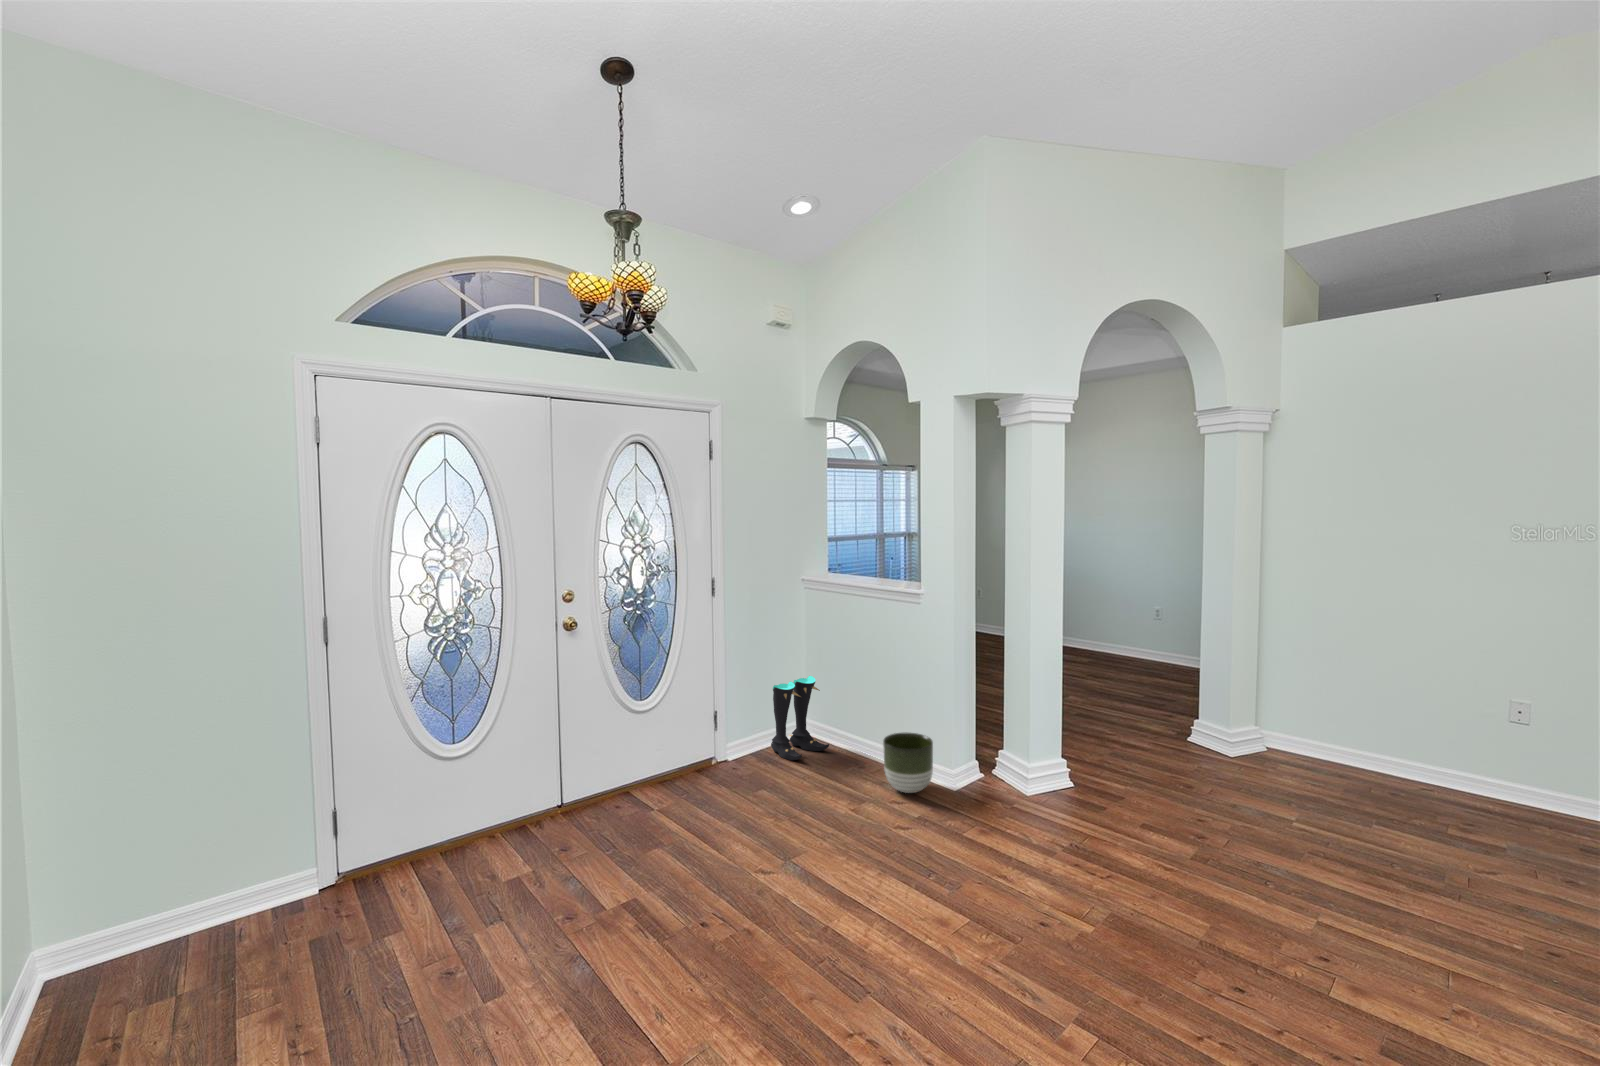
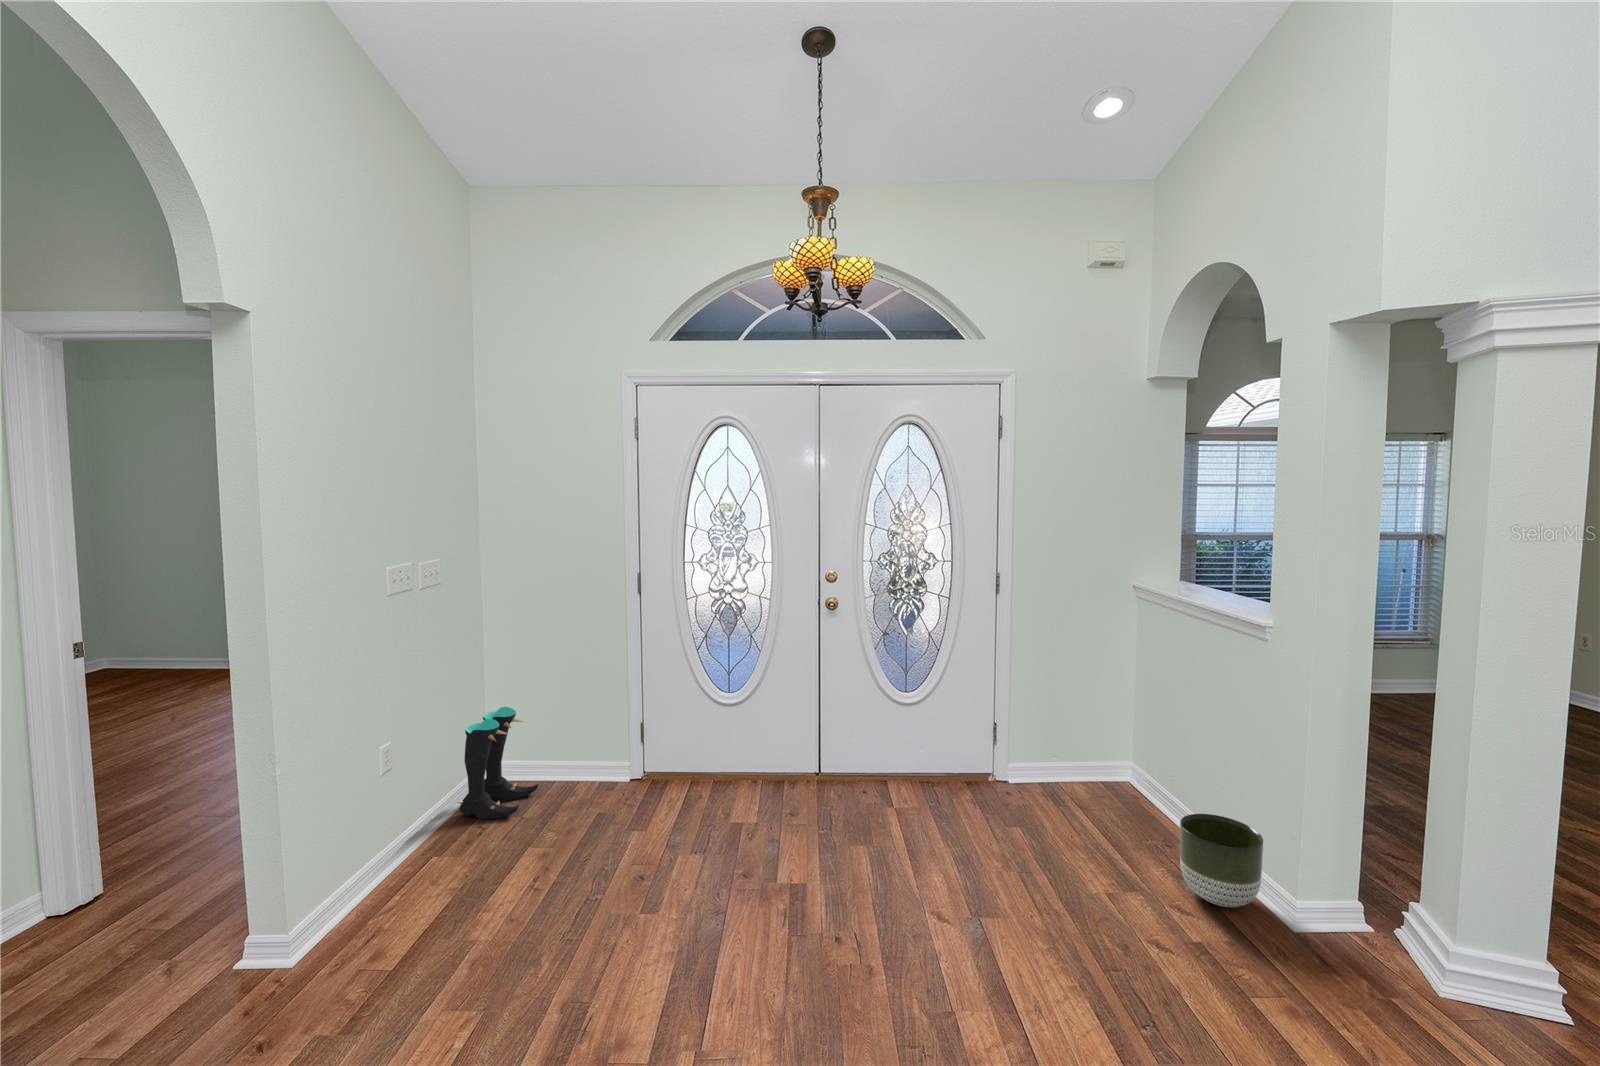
boots: present [771,676,829,760] -> present [458,707,538,819]

